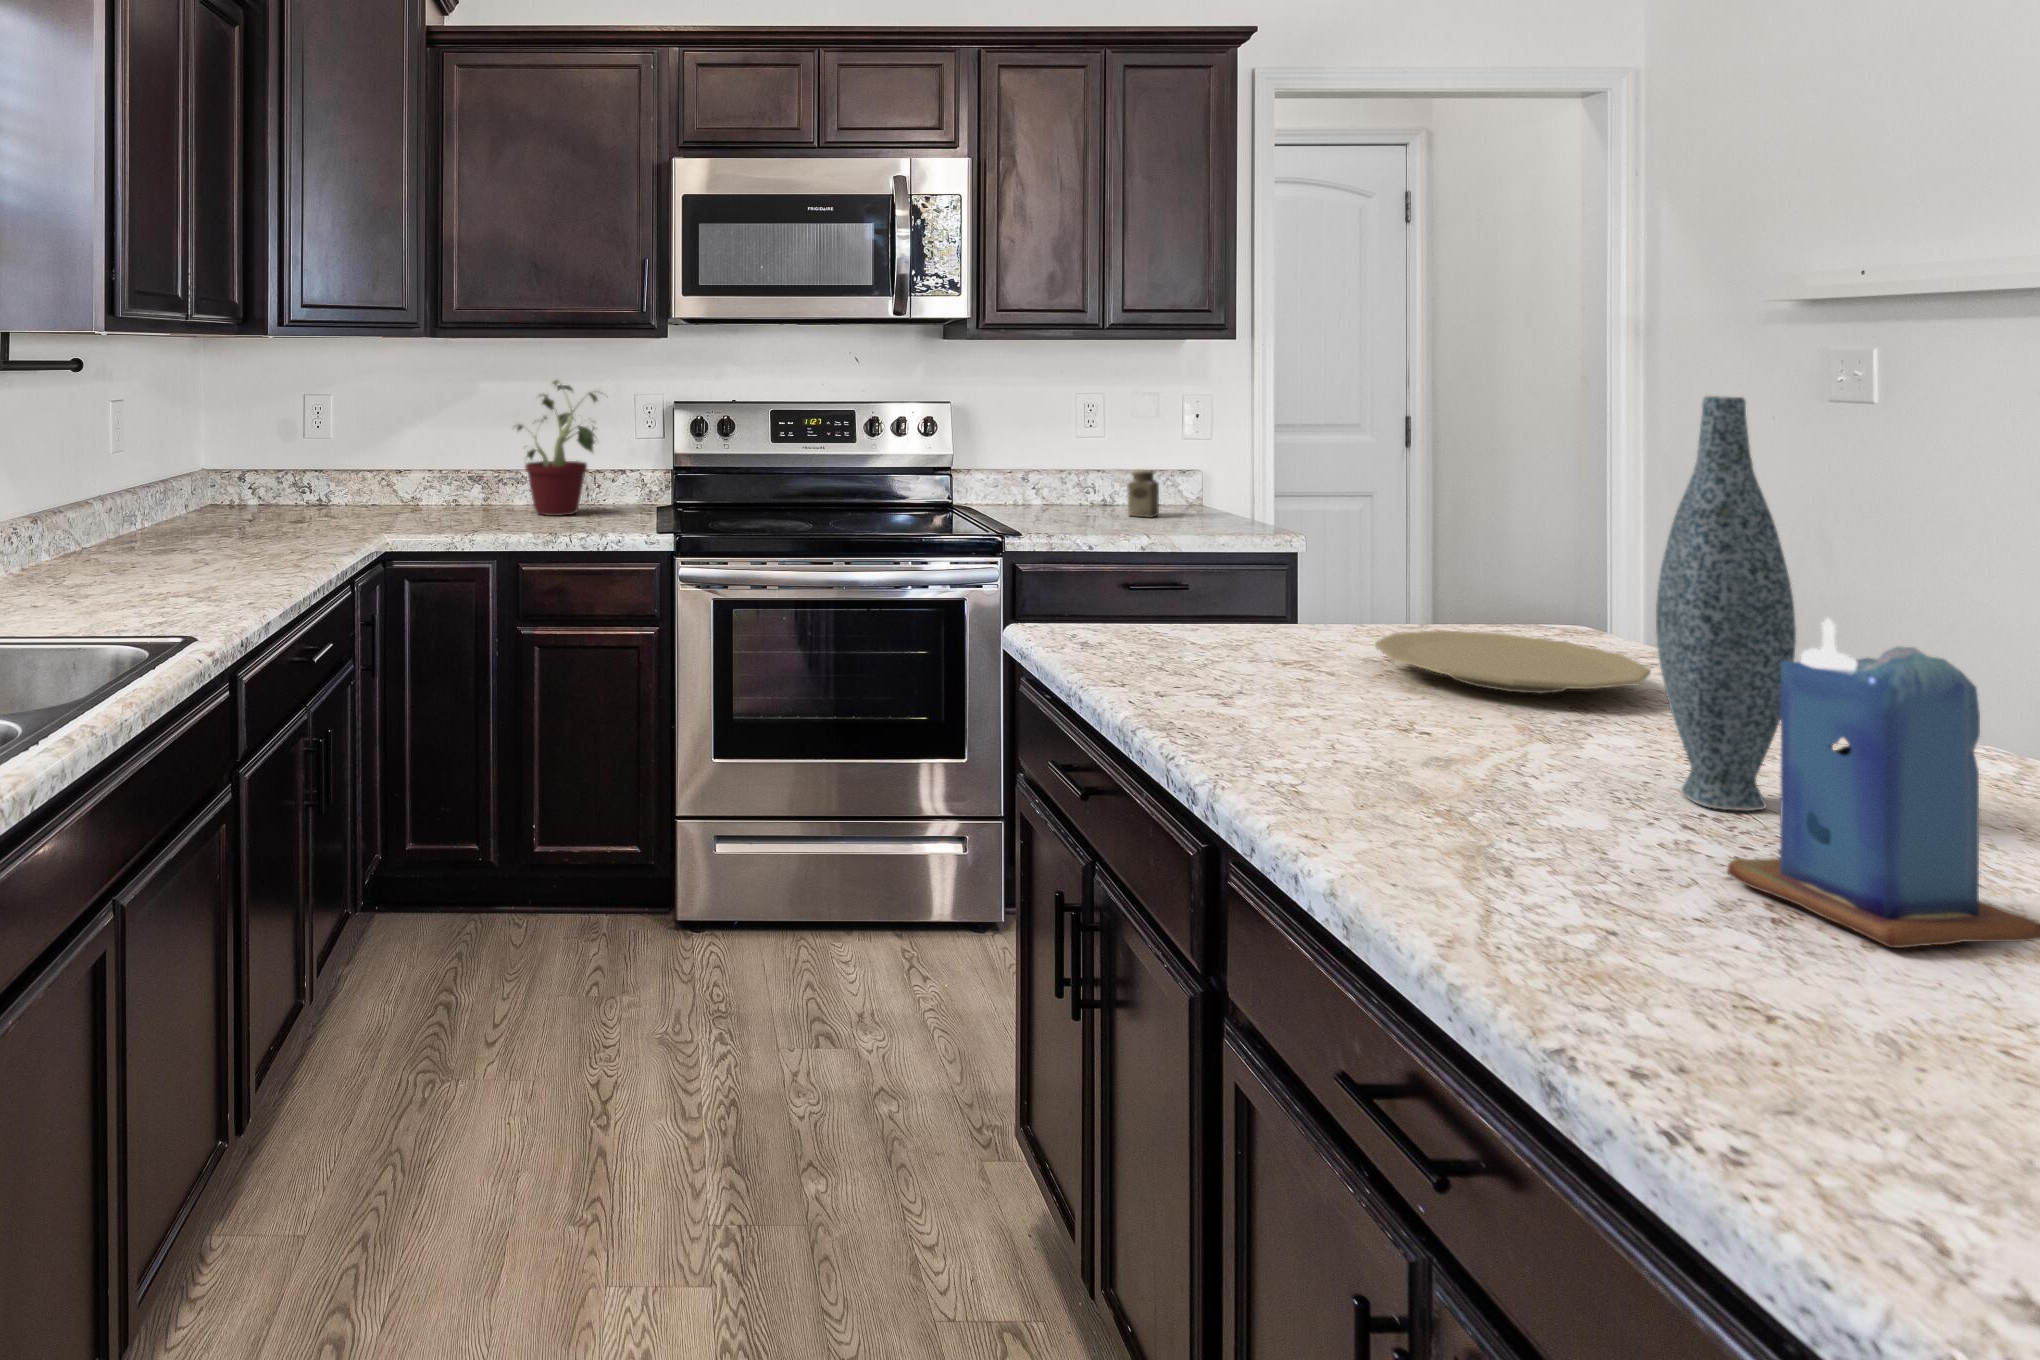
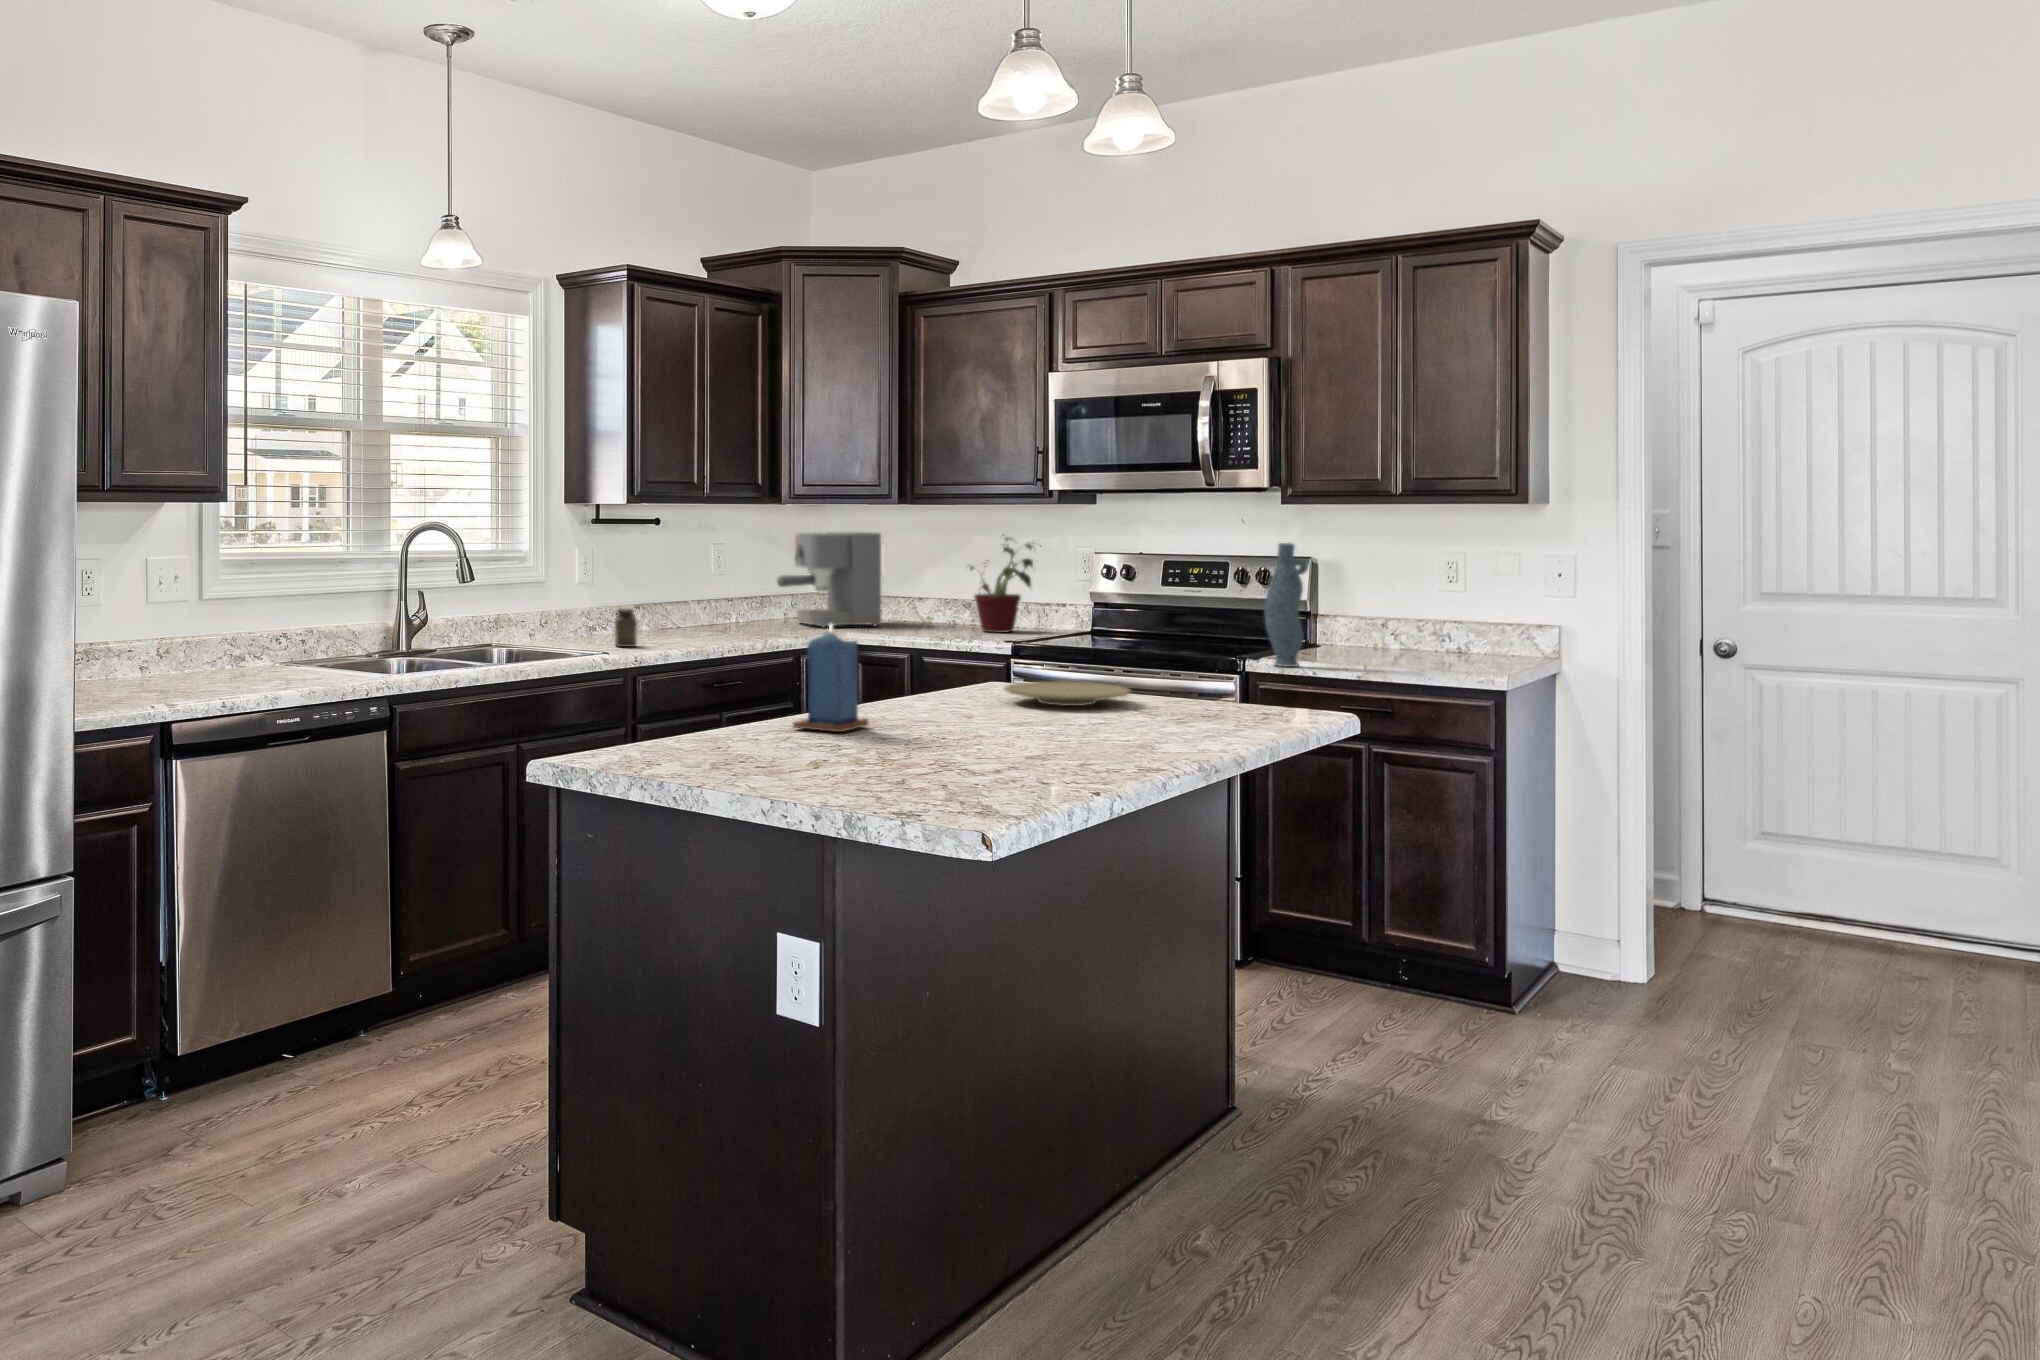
coffee maker: none [248,380,390,528] -> present [777,532,881,628]
vase: present [1656,396,1796,811] -> present [1265,543,1308,667]
salt shaker: present [1128,470,1159,517] -> present [615,608,637,647]

